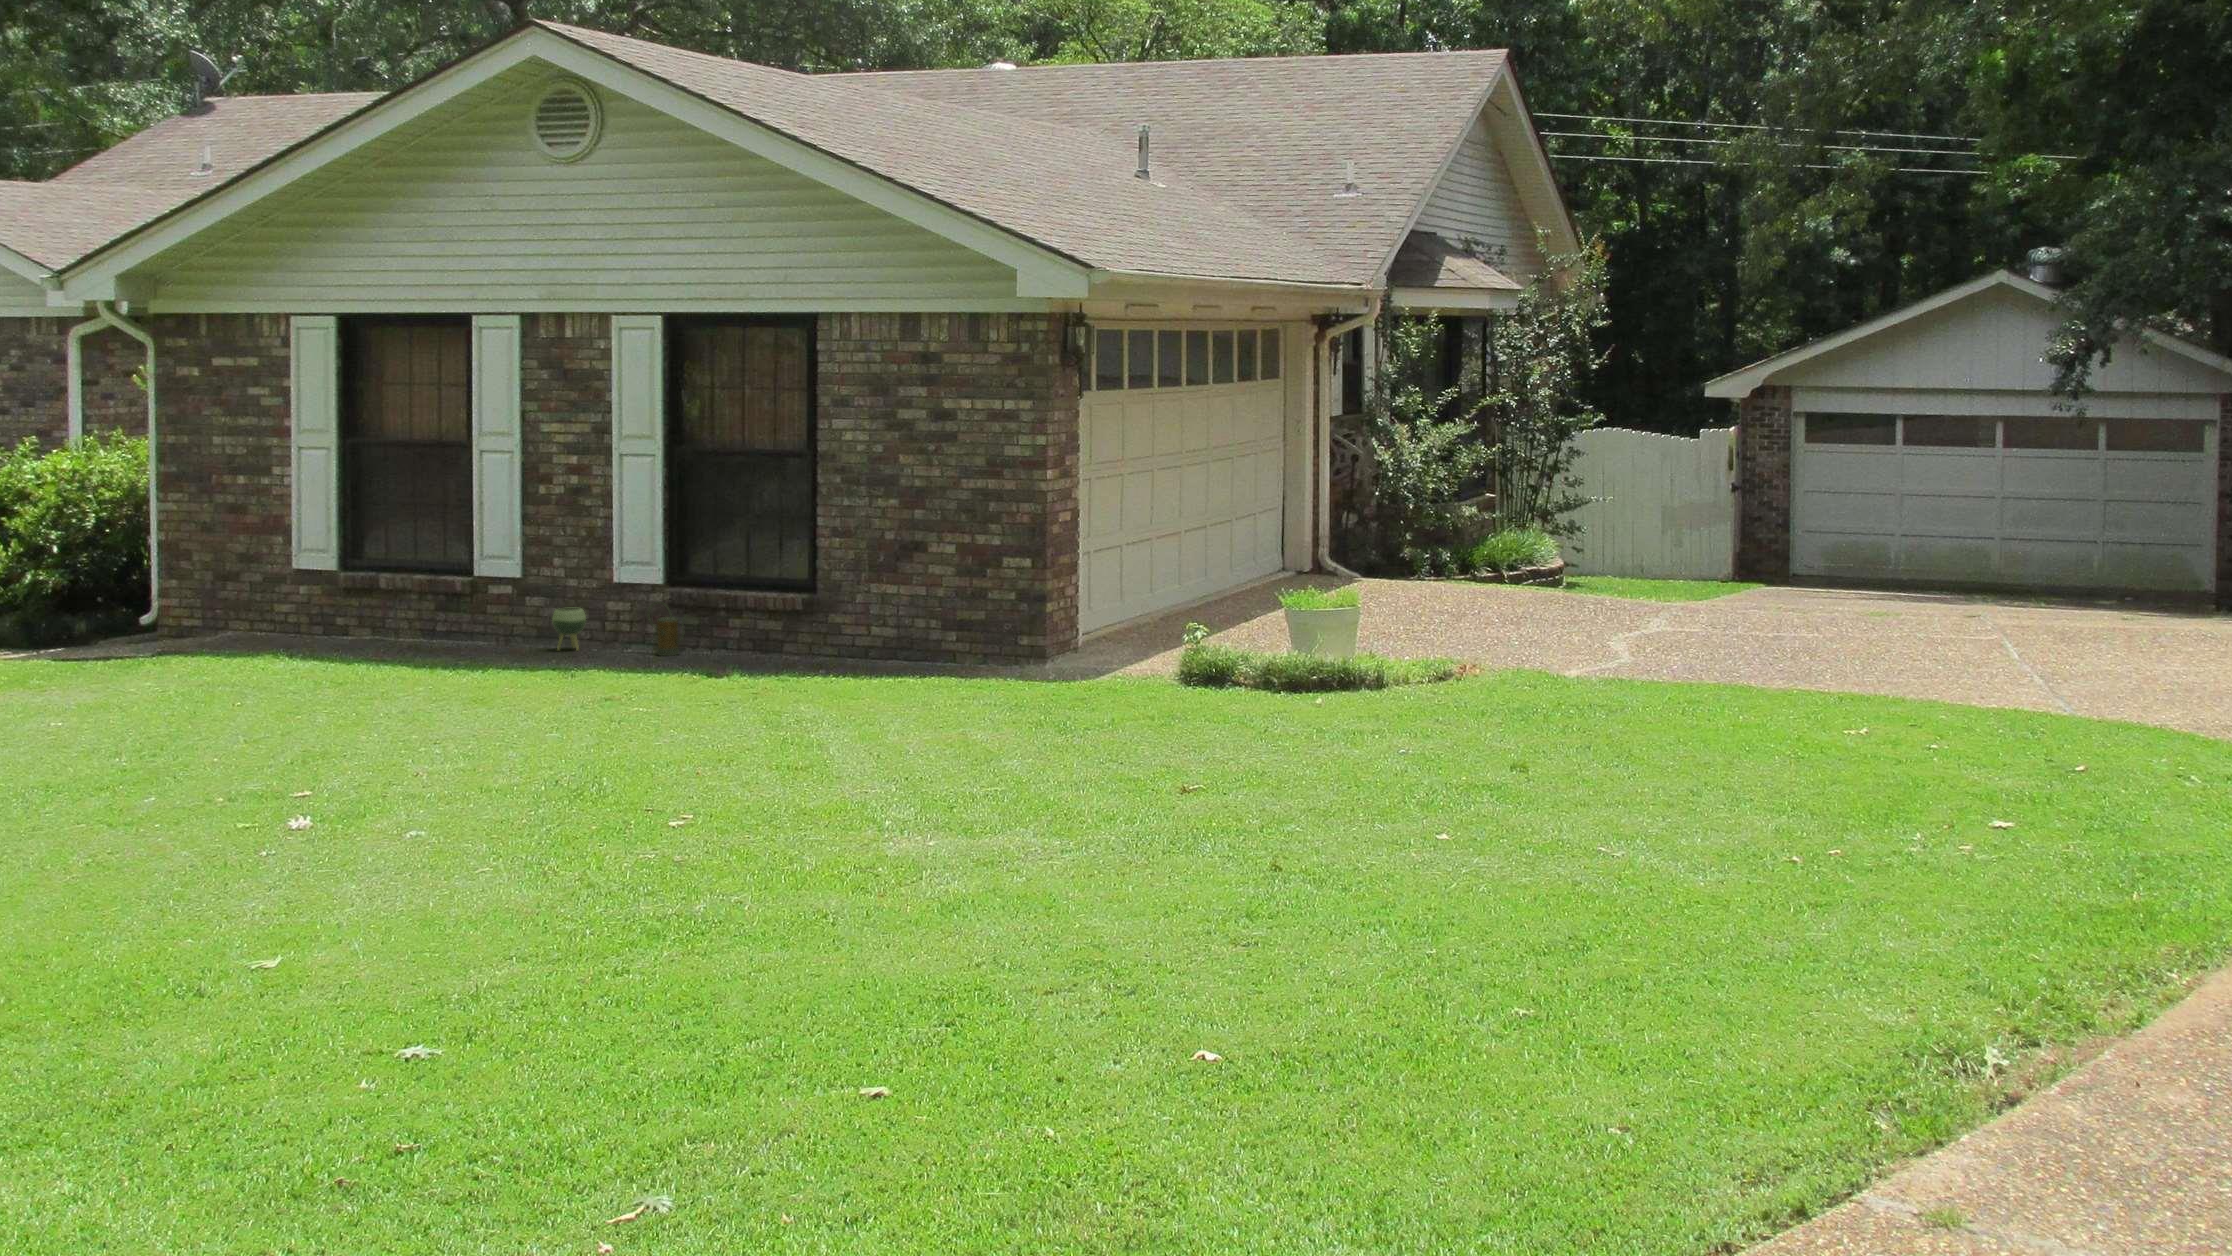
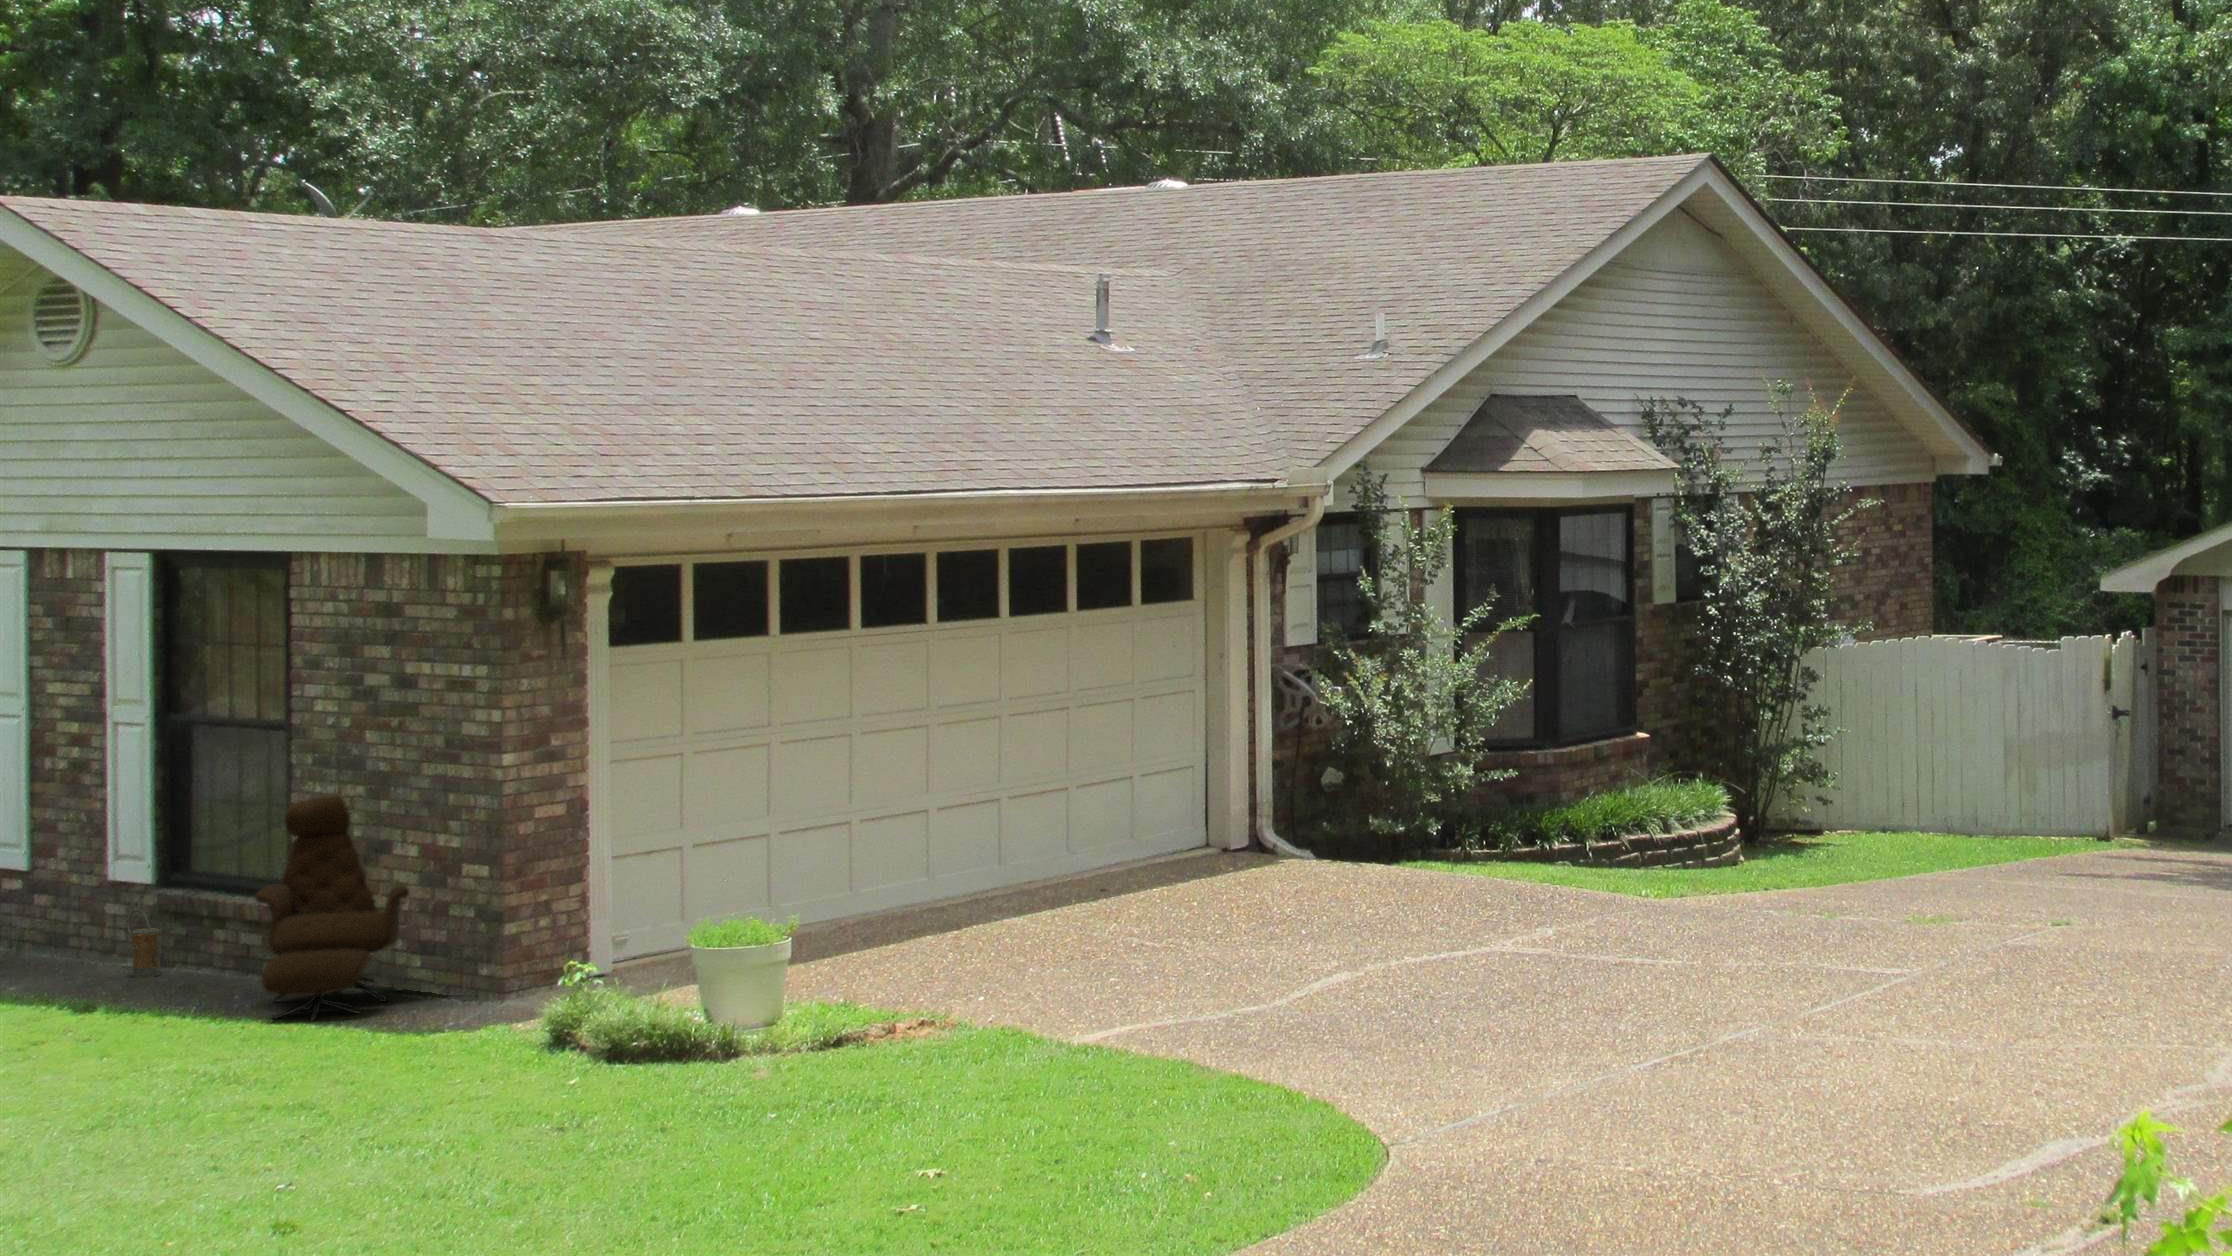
lounge chair: none [835,506,965,683] -> present [256,795,409,1020]
planter: present [552,607,586,650] -> none [41,913,85,968]

